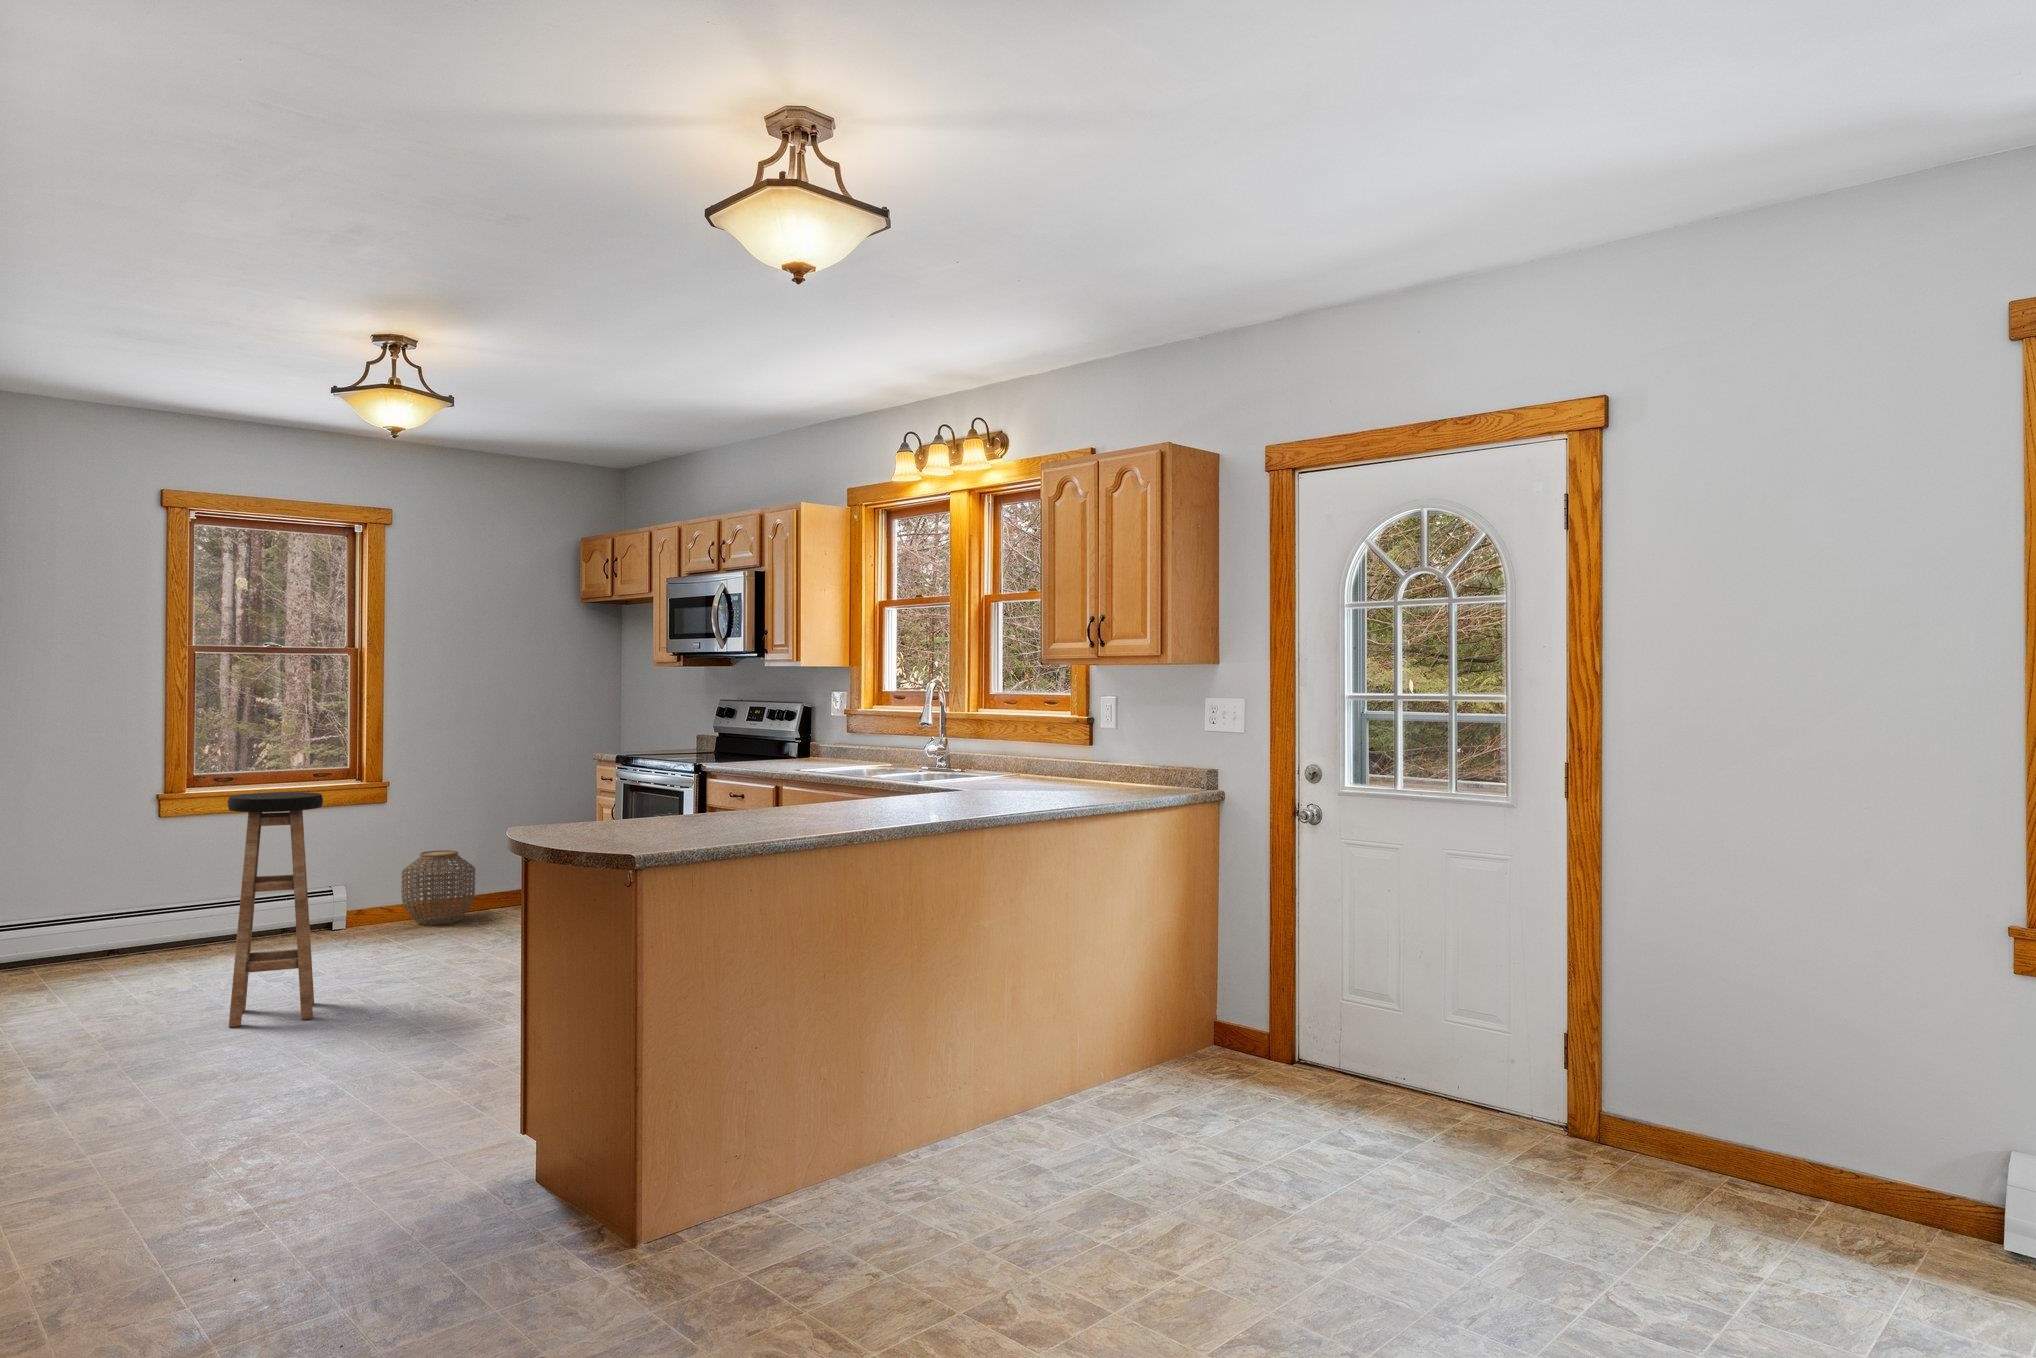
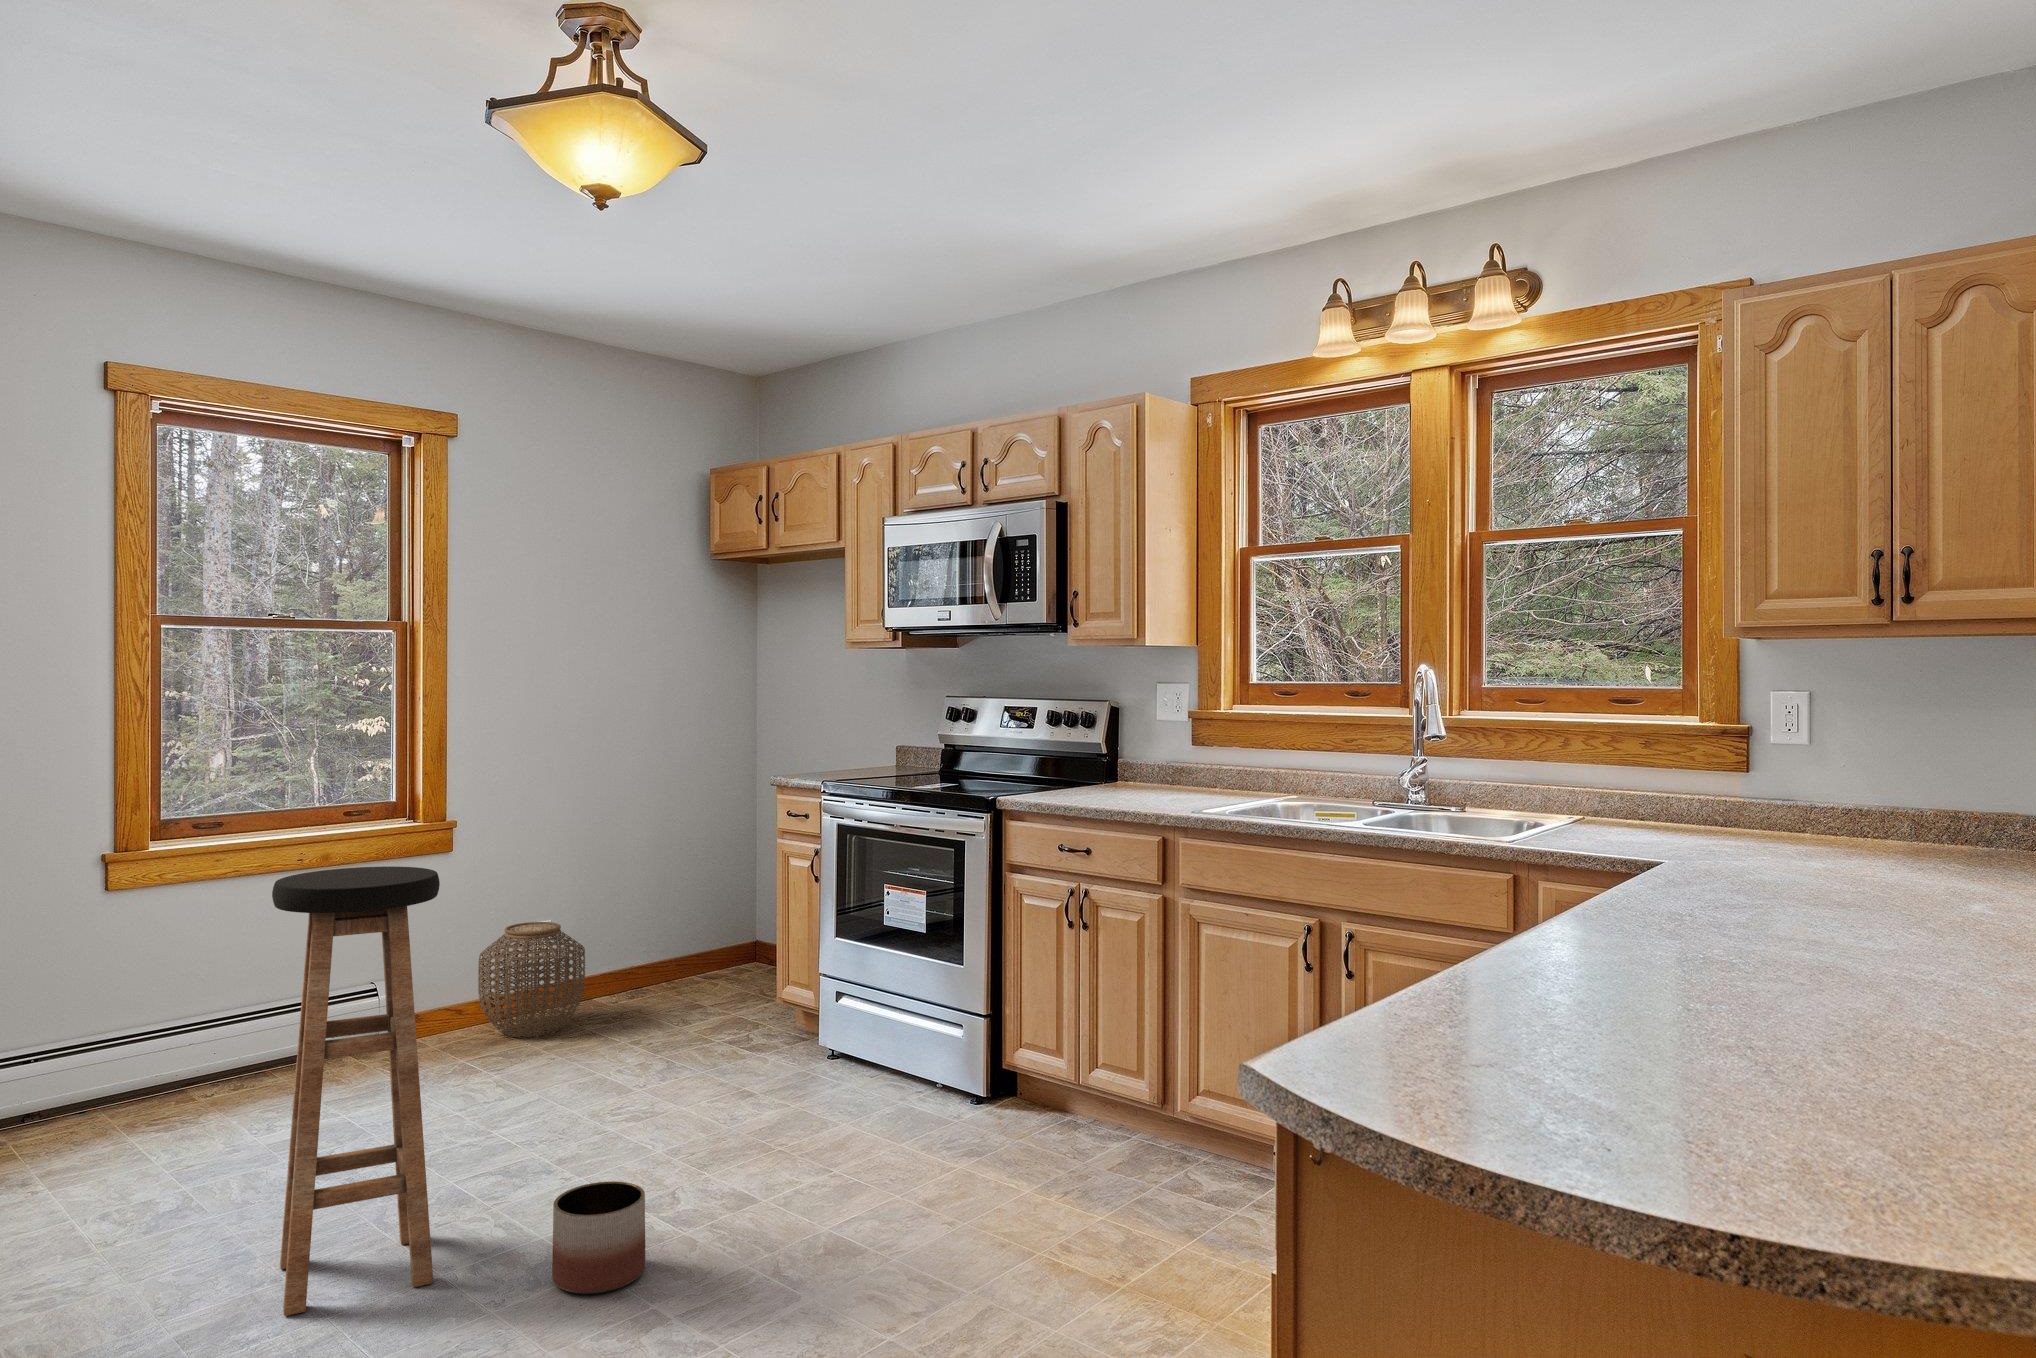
planter: none [376,969,430,1023] -> present [552,1181,645,1294]

